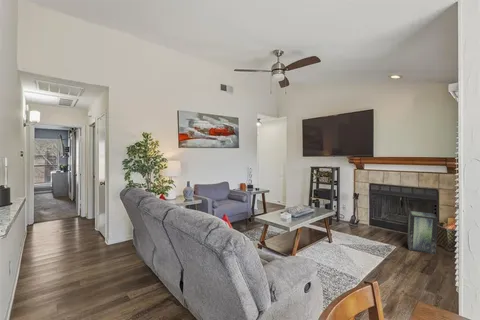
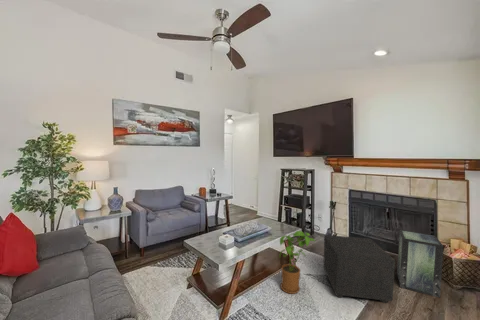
house plant: none [323,209,350,253] -> present [279,231,315,294]
ottoman: none [353,215,404,257] -> present [323,235,395,303]

